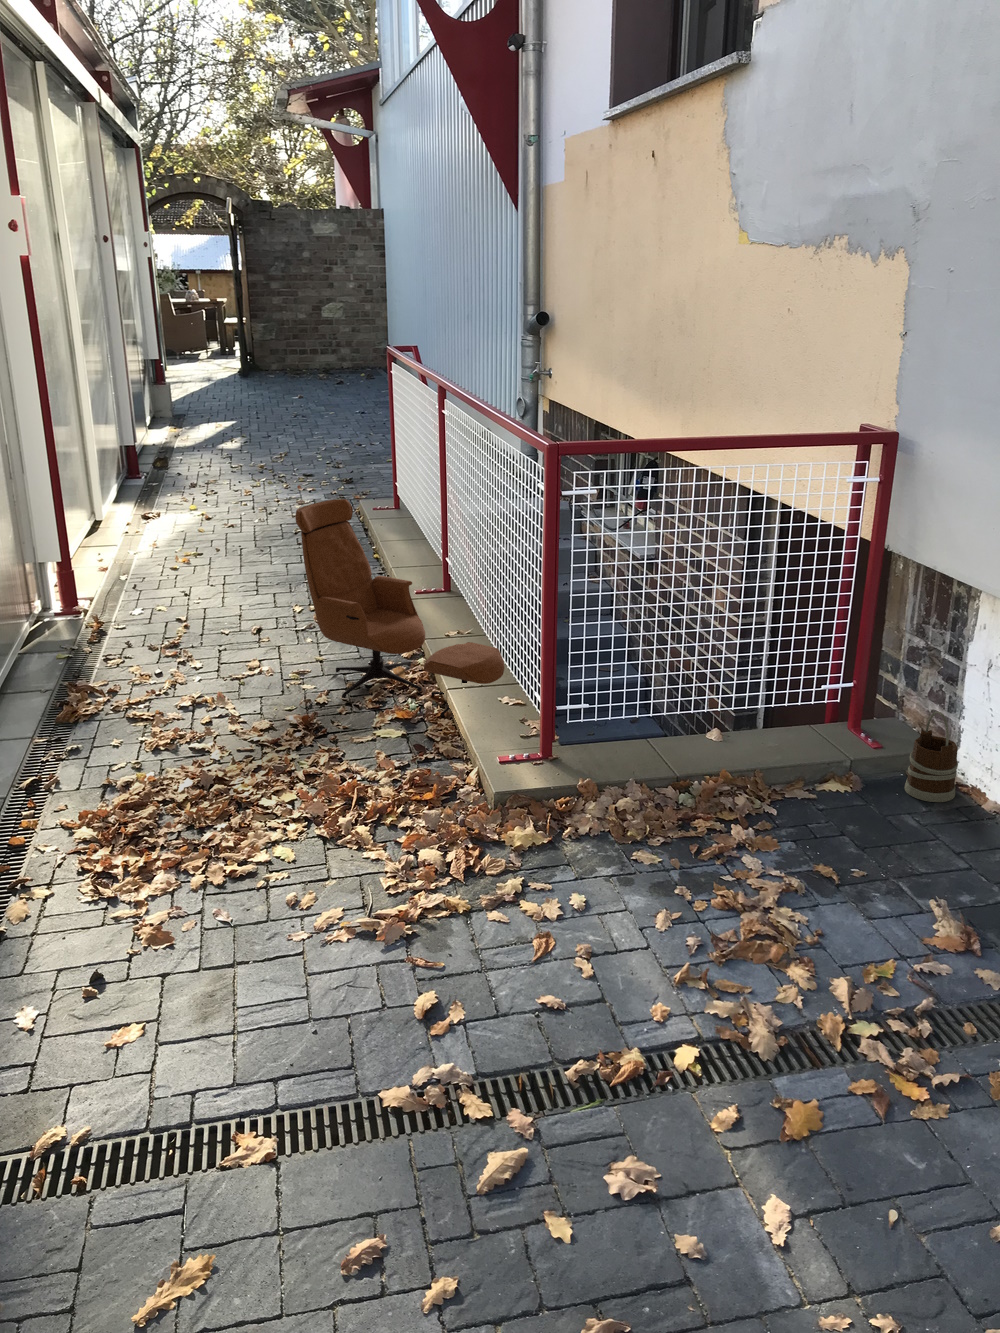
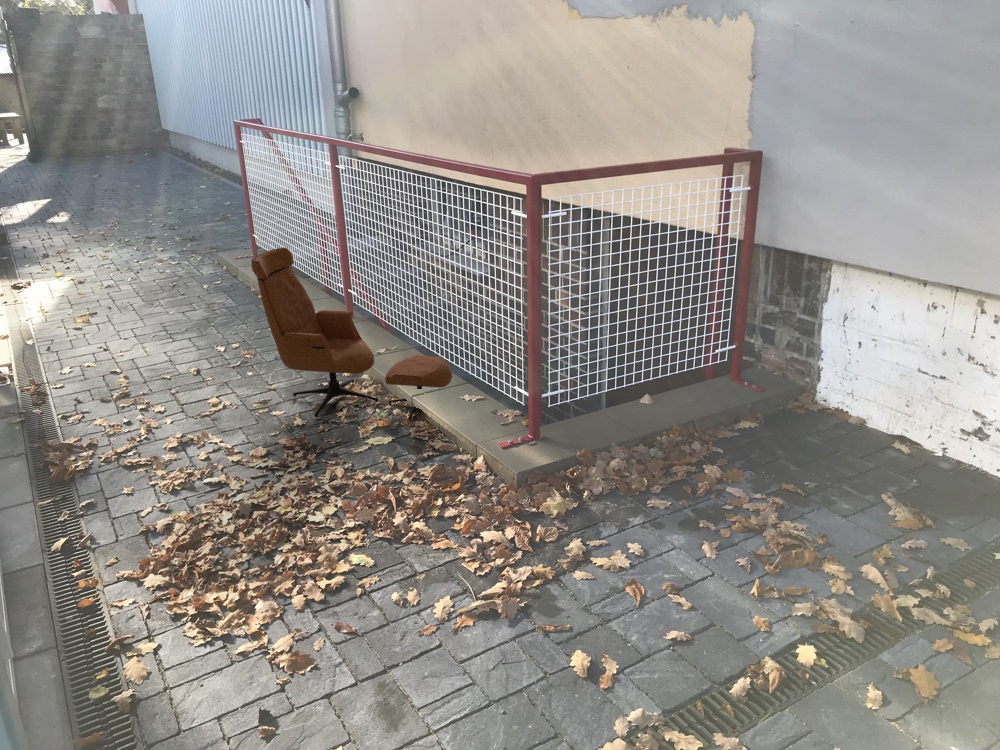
wooden bucket: present [905,712,958,802] -> none [787,357,826,424]

